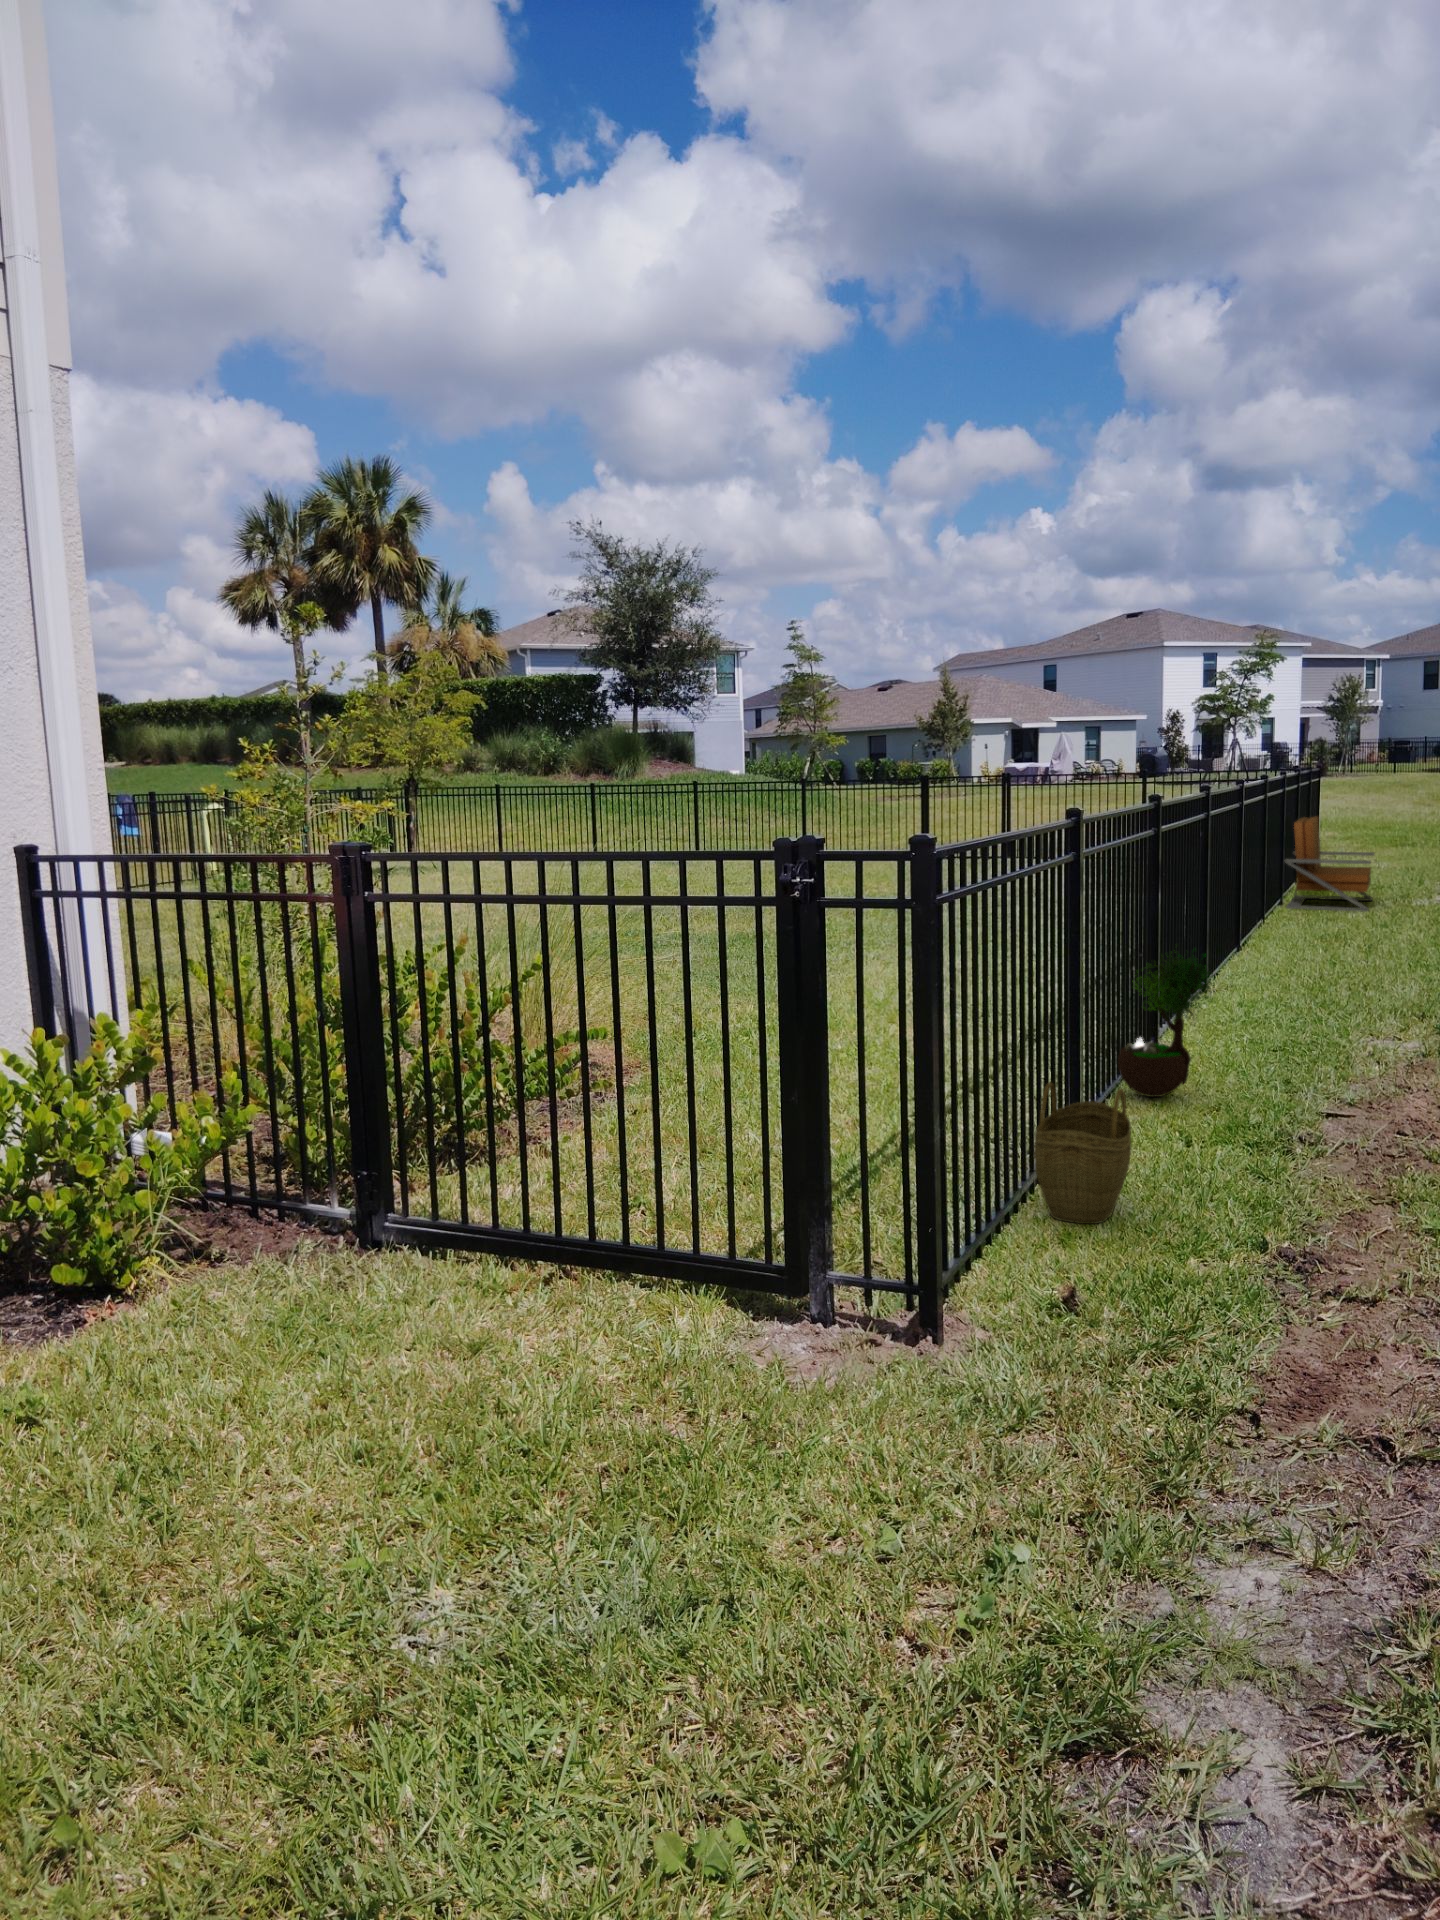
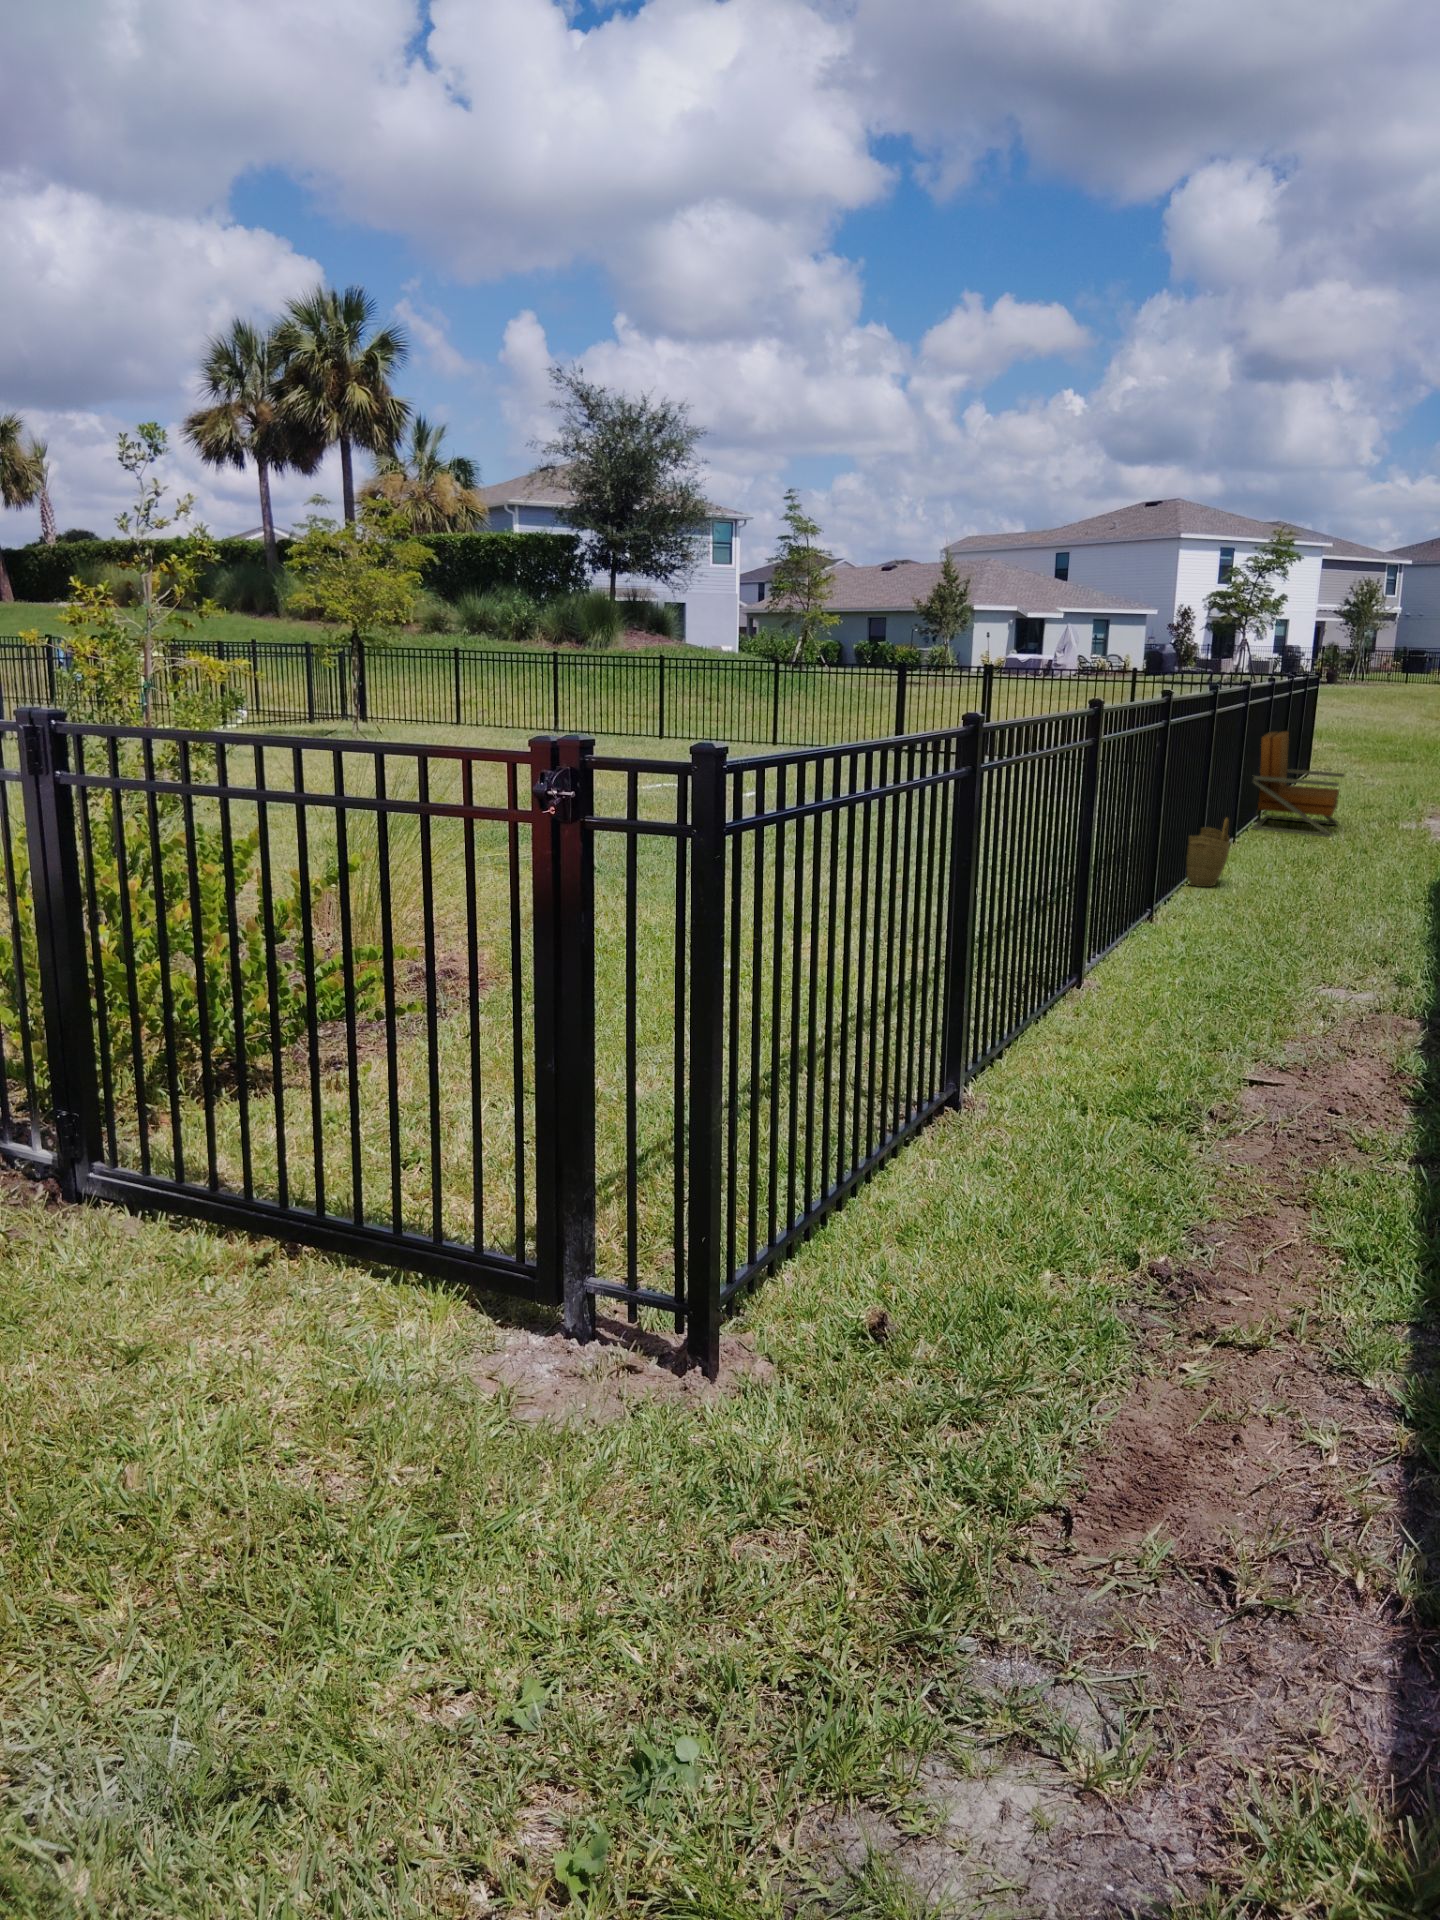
potted tree: present [1118,951,1215,1097] -> none [1016,877,1130,1049]
woven basket: present [1034,1083,1131,1224] -> present [1187,818,1230,887]

